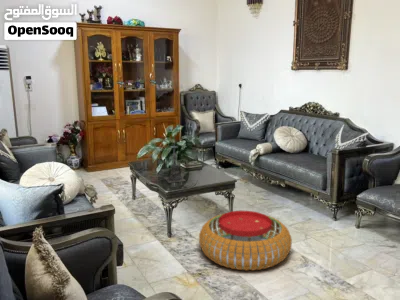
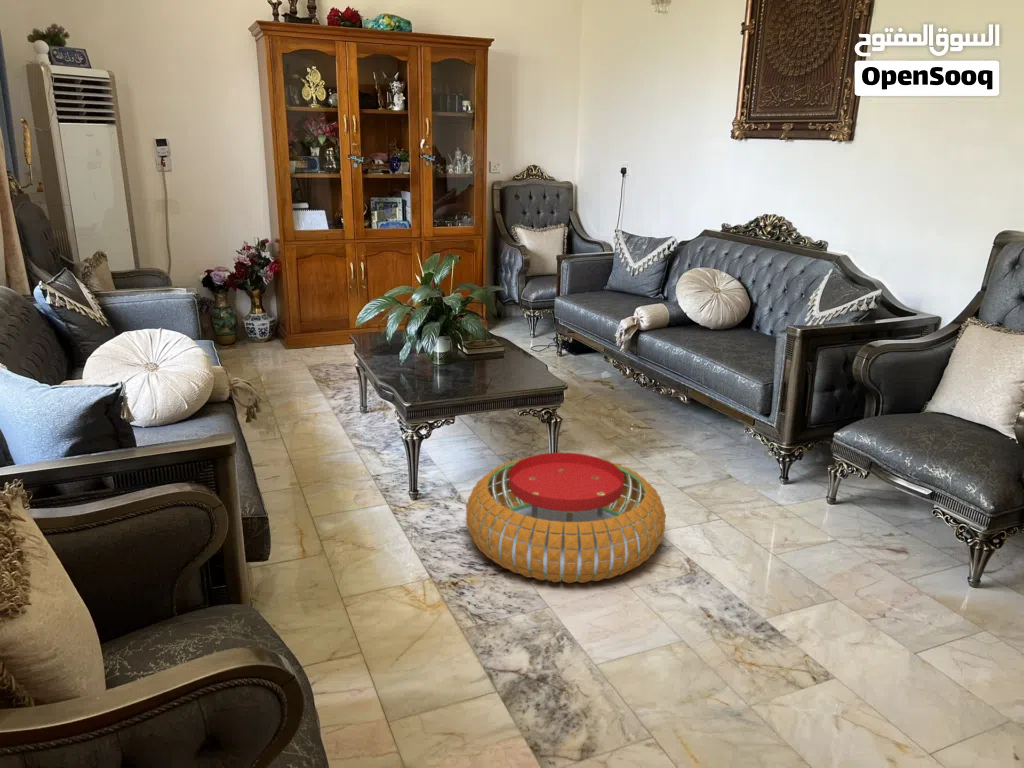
candle holder: present [164,146,185,183] -> none [411,294,457,385]

